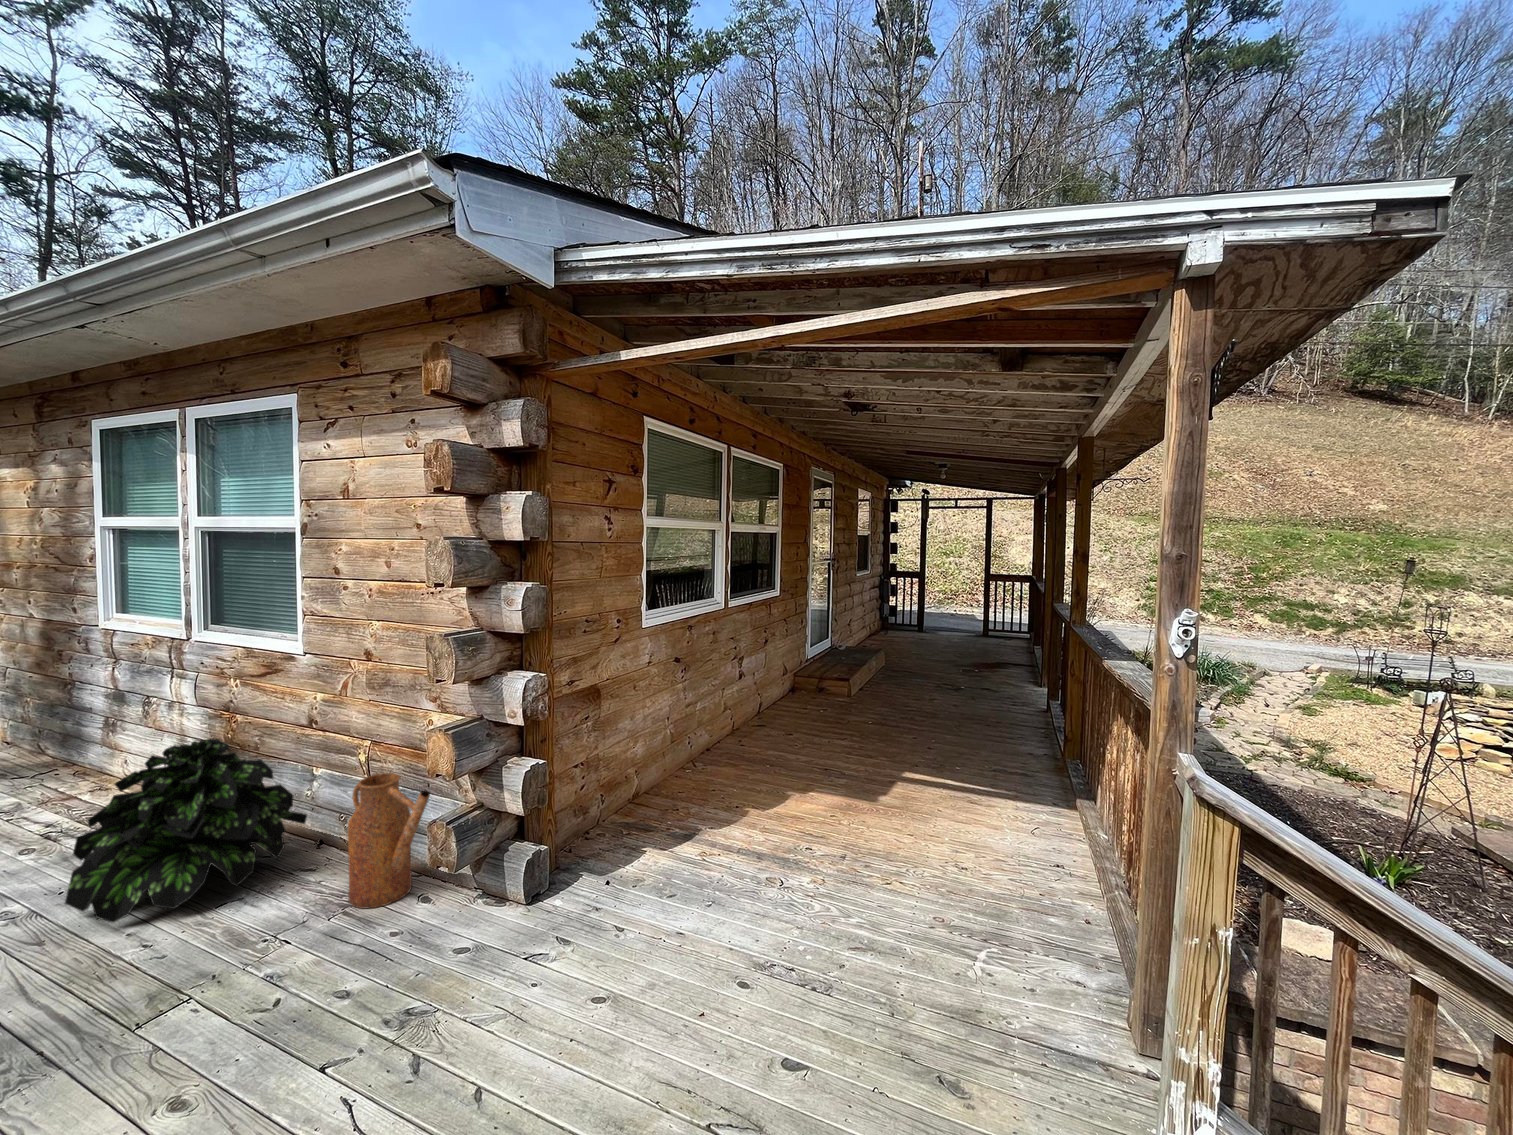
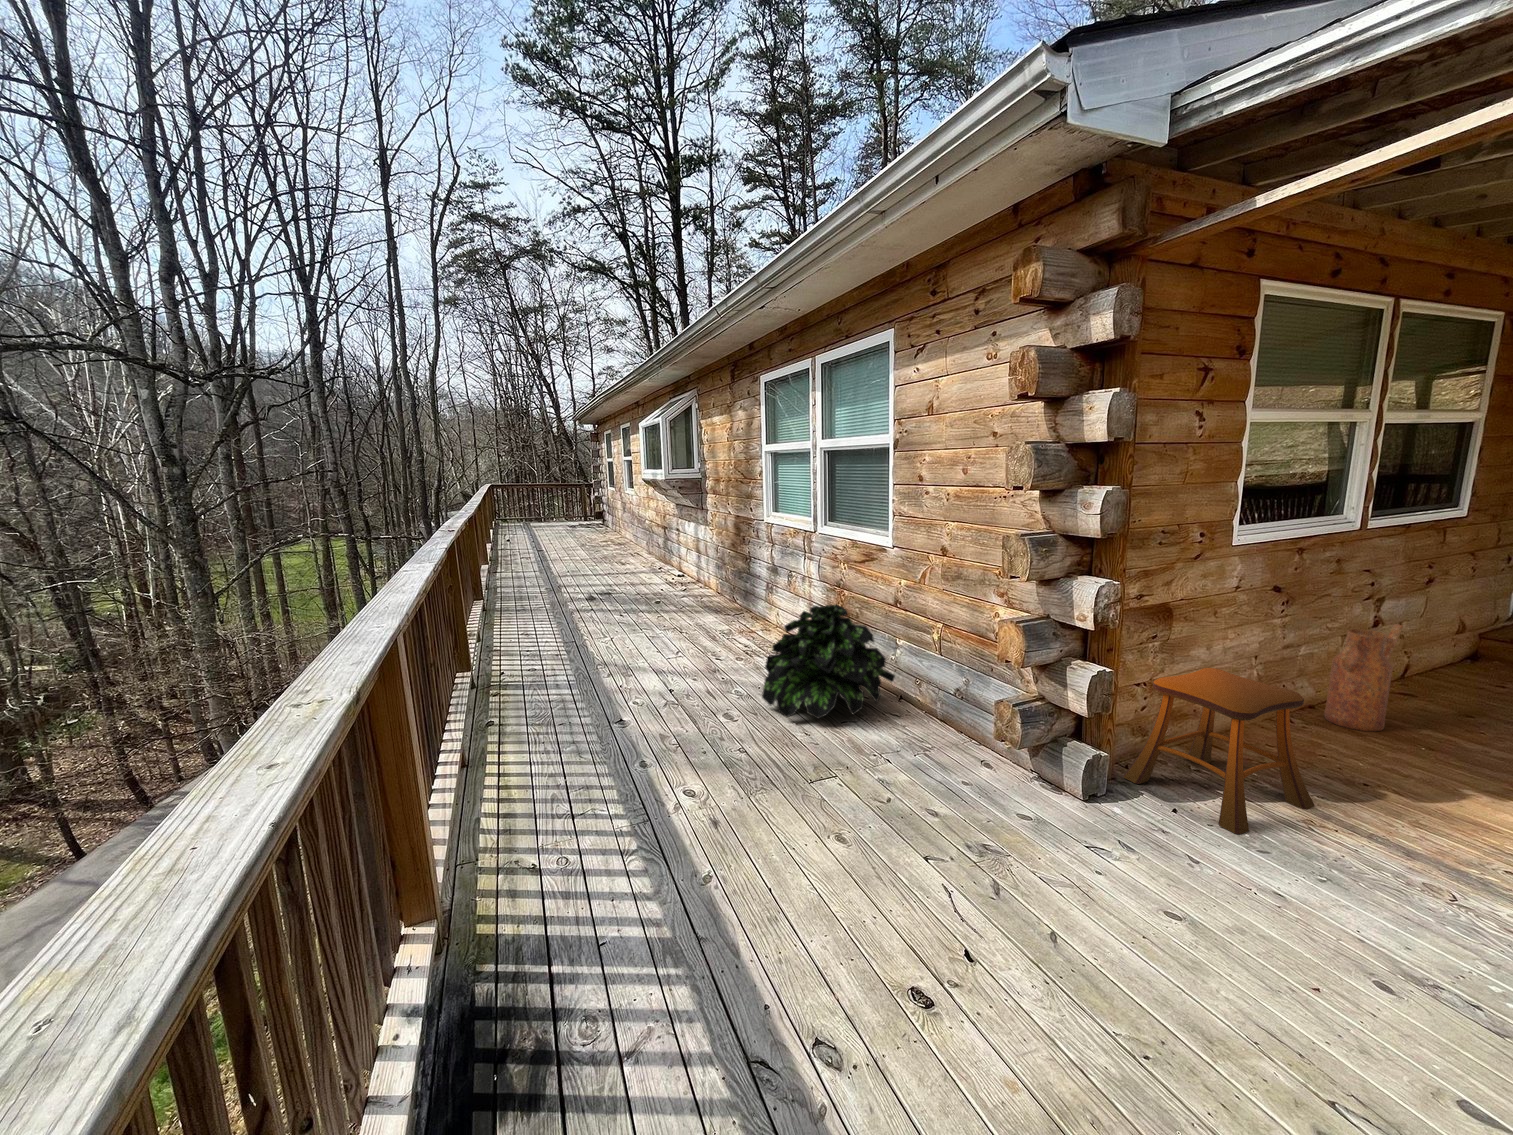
stool: none [565,739,710,890] -> present [1123,668,1315,834]
watering can: present [348,773,430,908] -> present [1324,624,1402,731]

